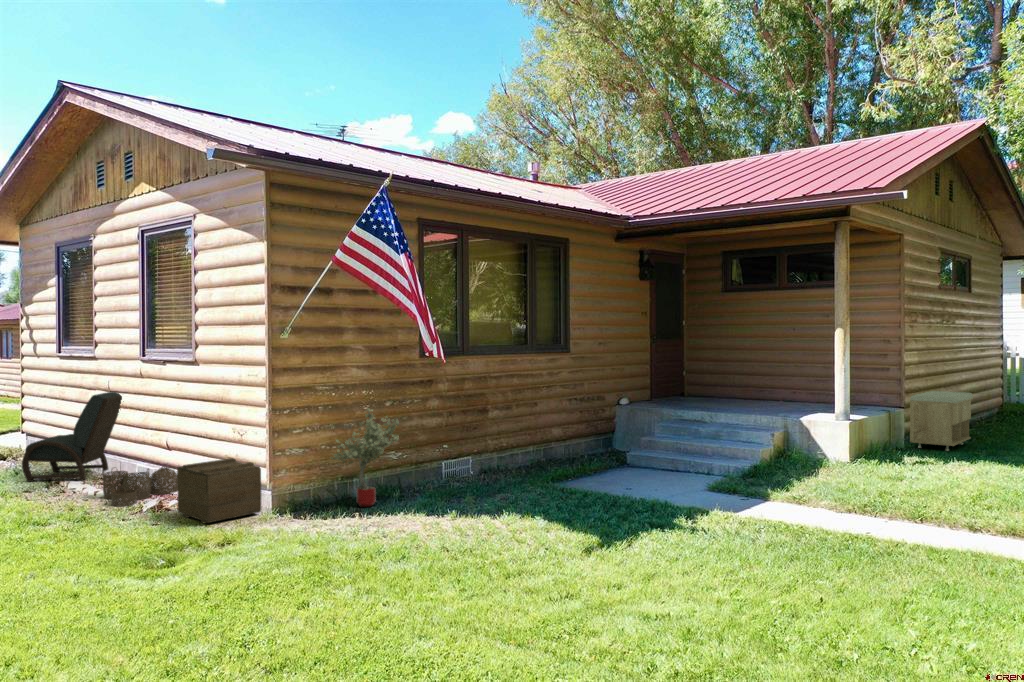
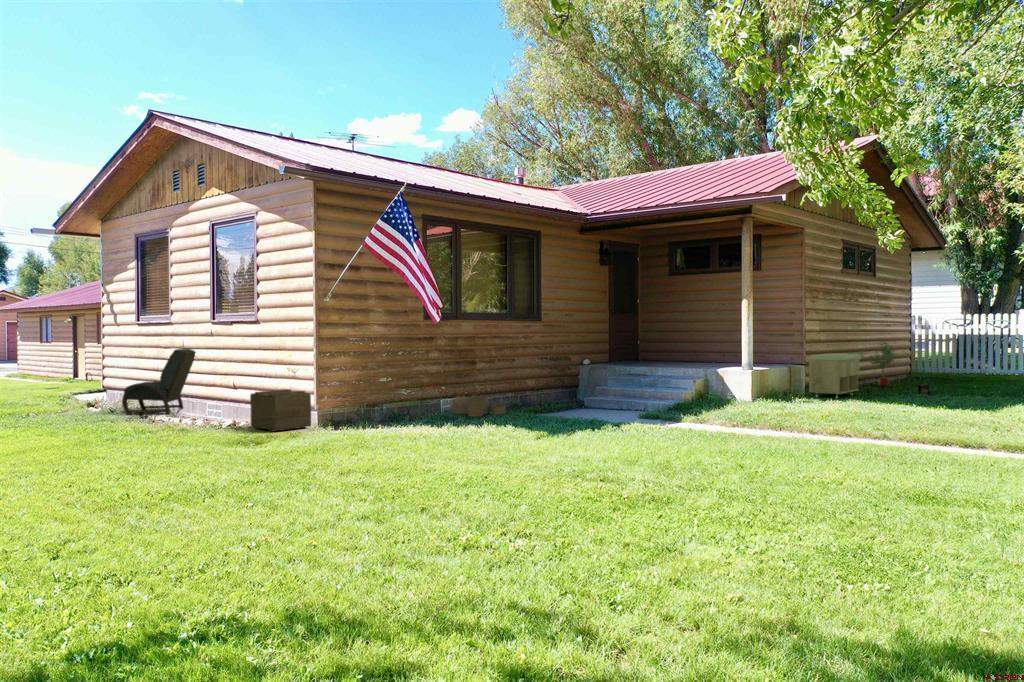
potted tree: present [331,408,400,507] -> present [870,340,895,387]
woven basket: present [103,467,178,507] -> present [451,396,506,417]

